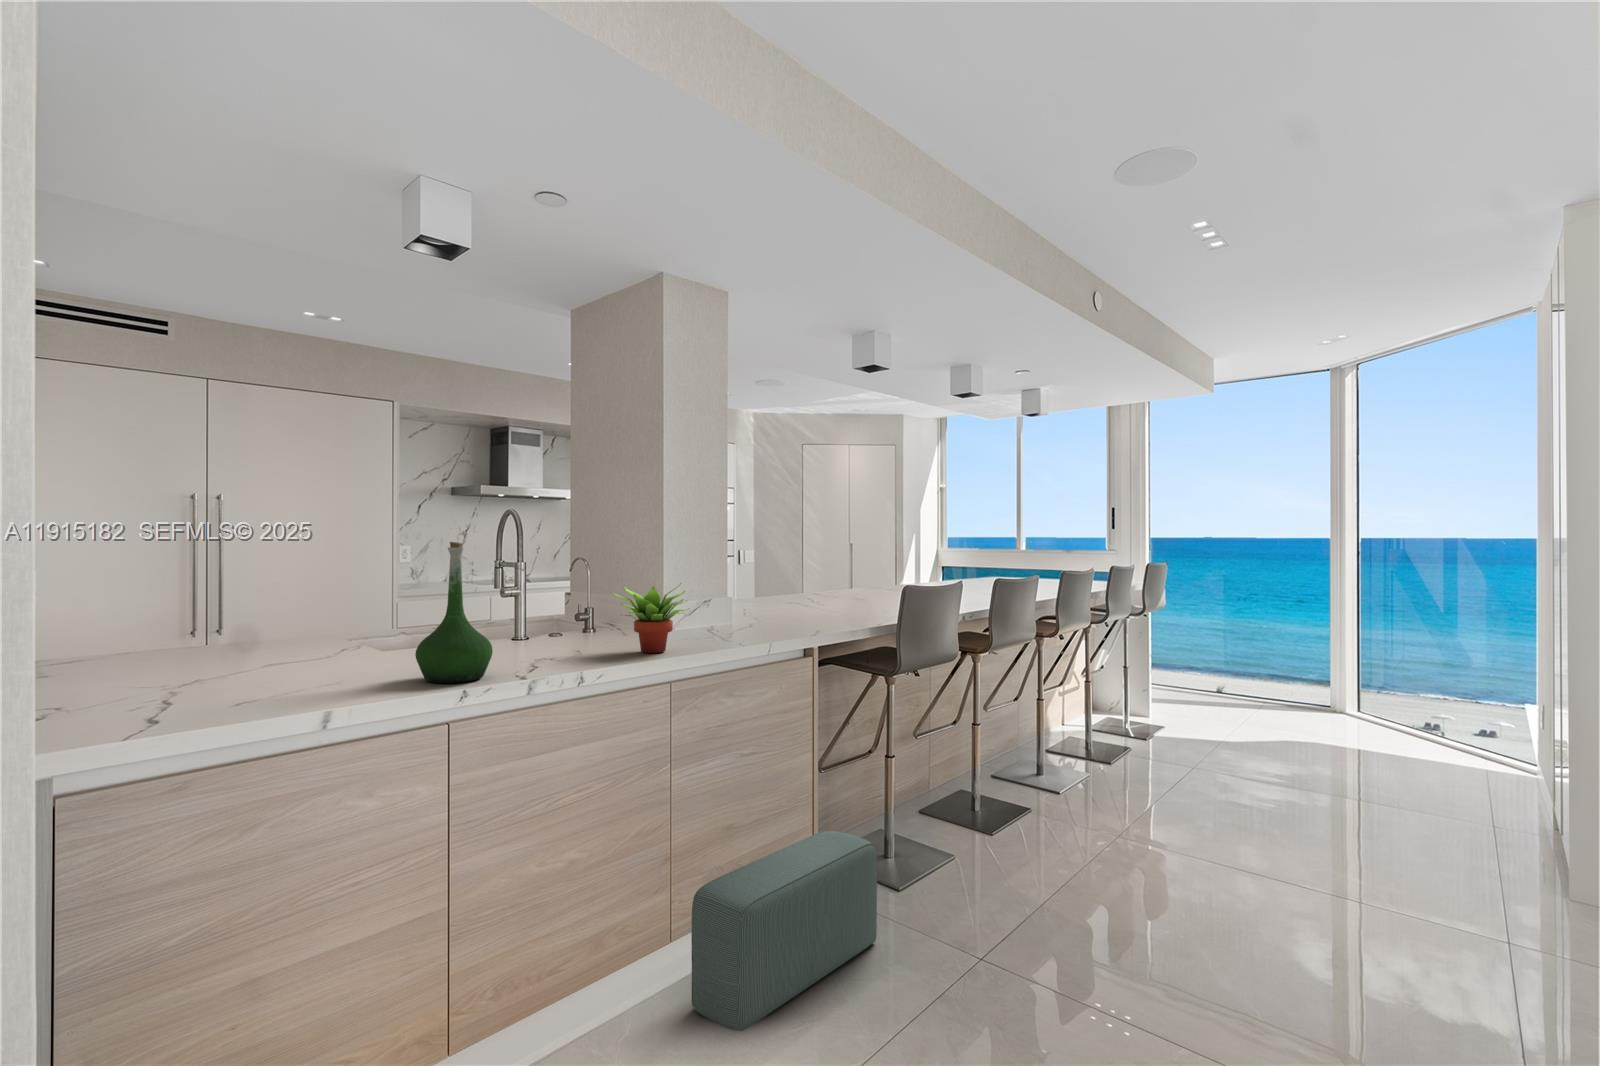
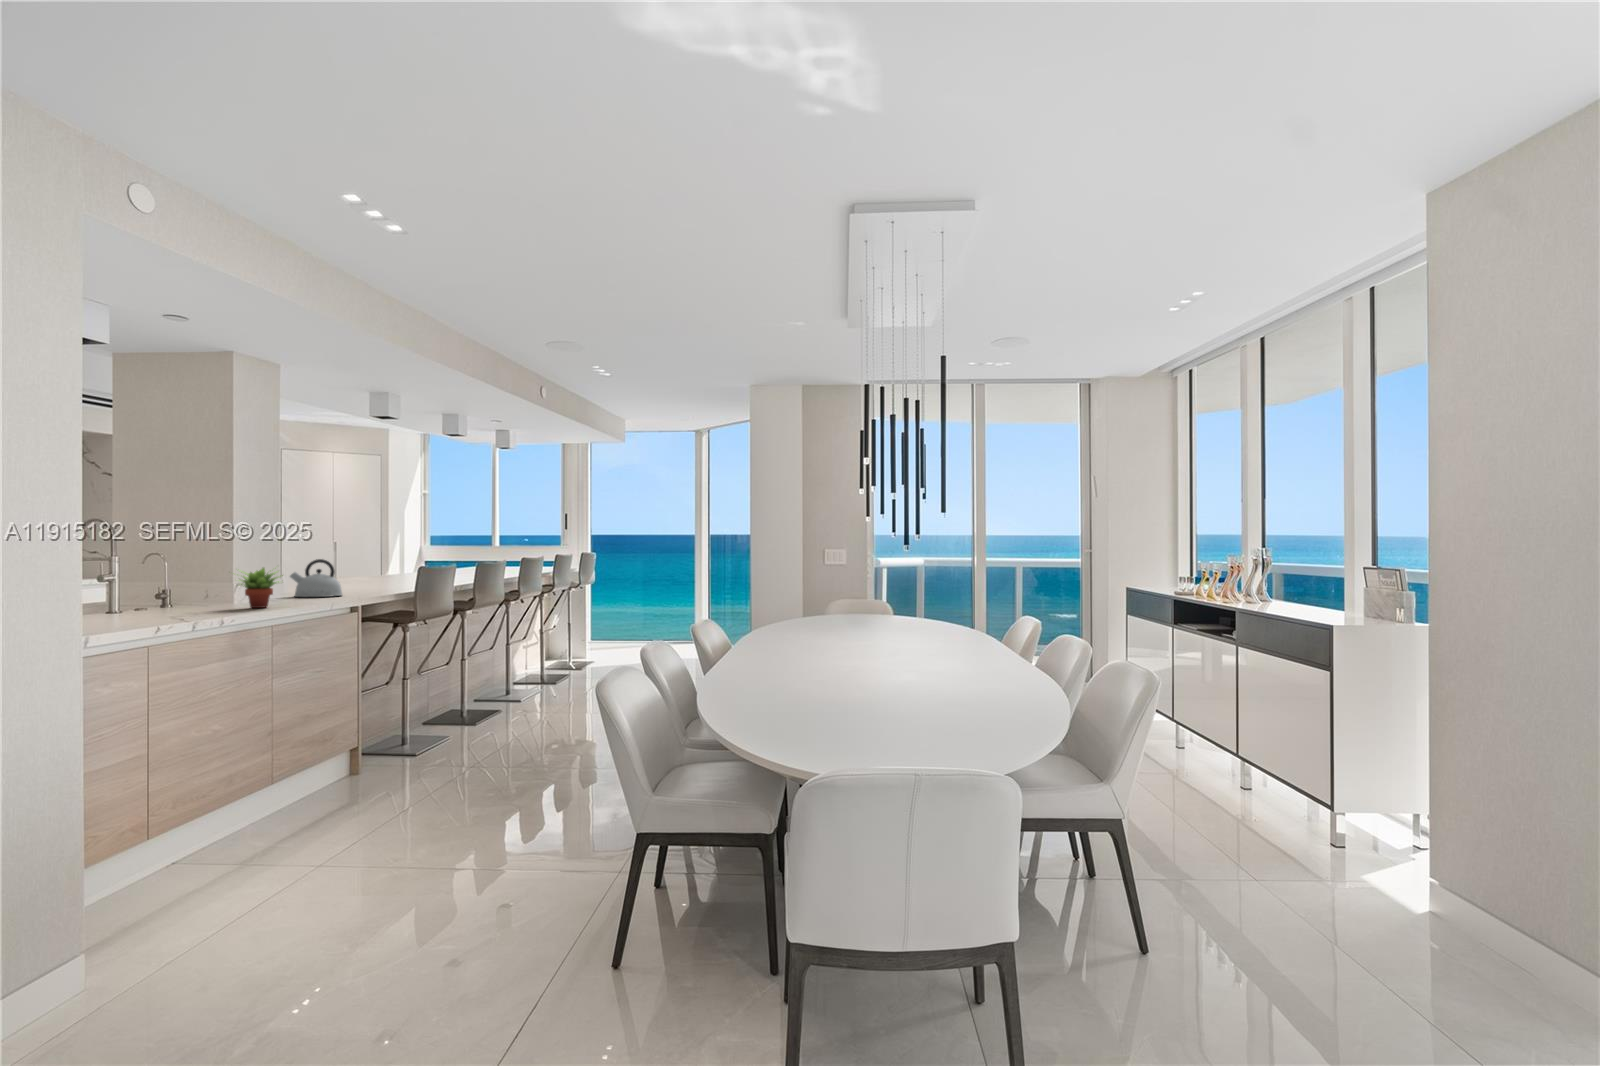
vase: present [415,542,493,683] -> none [124,540,177,622]
kettle: none [731,571,799,629] -> present [290,559,342,597]
pouf: present [692,831,877,1031] -> none [292,716,406,817]

